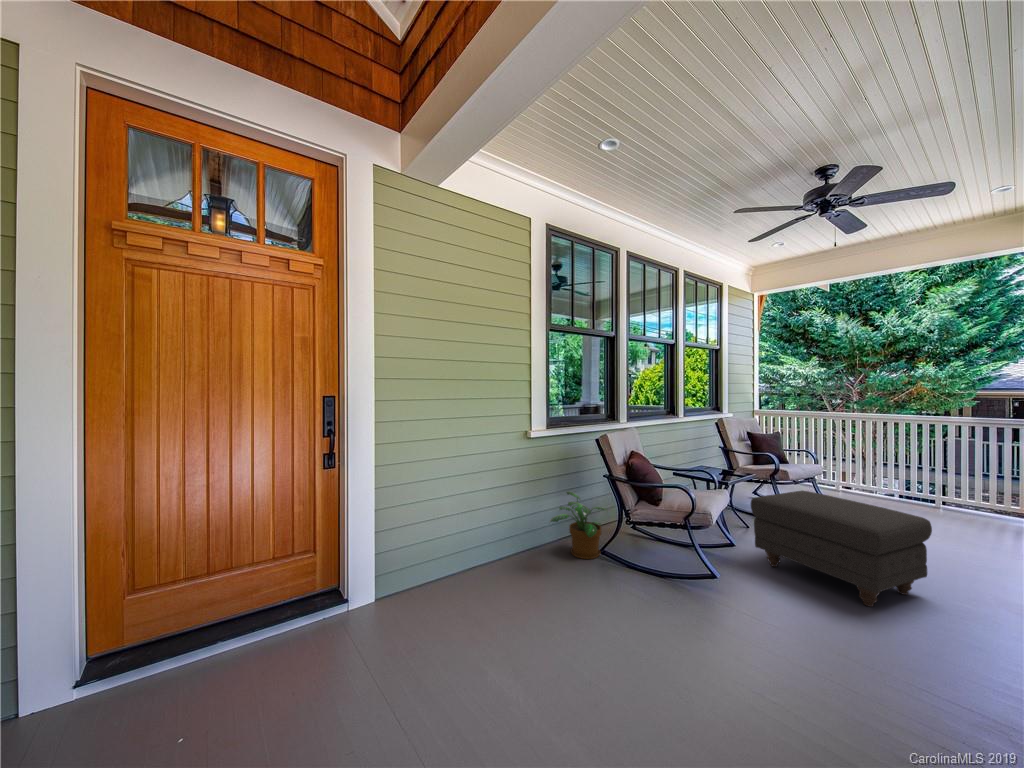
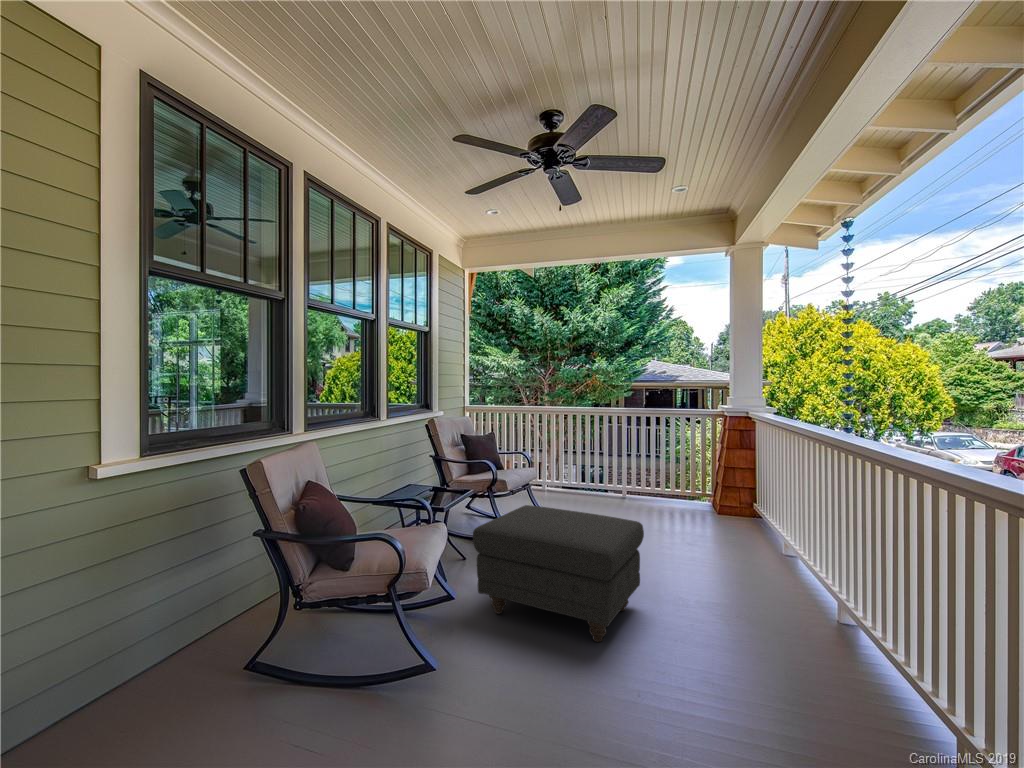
potted plant: present [550,492,607,559] -> none [132,572,259,699]

